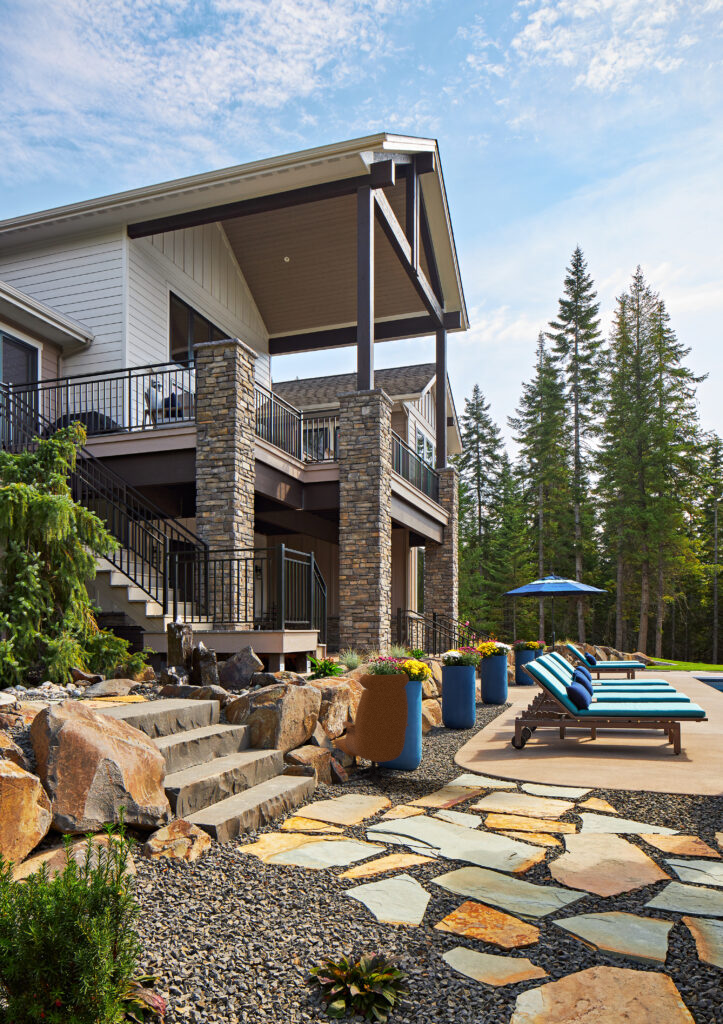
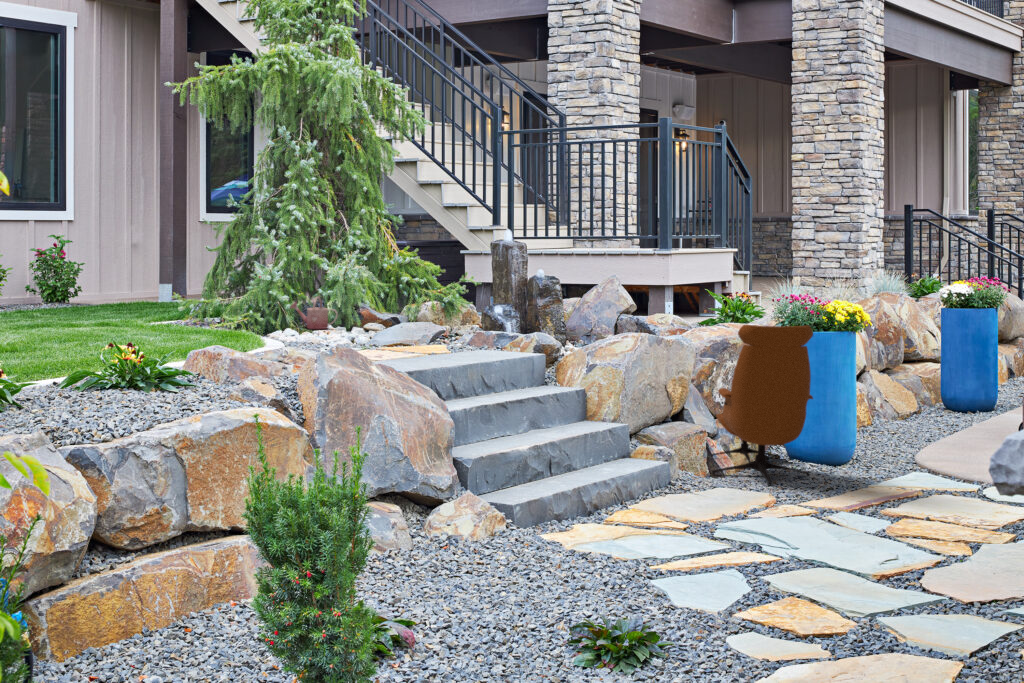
watering can: none [15,665,54,690] -> present [290,297,338,329]

